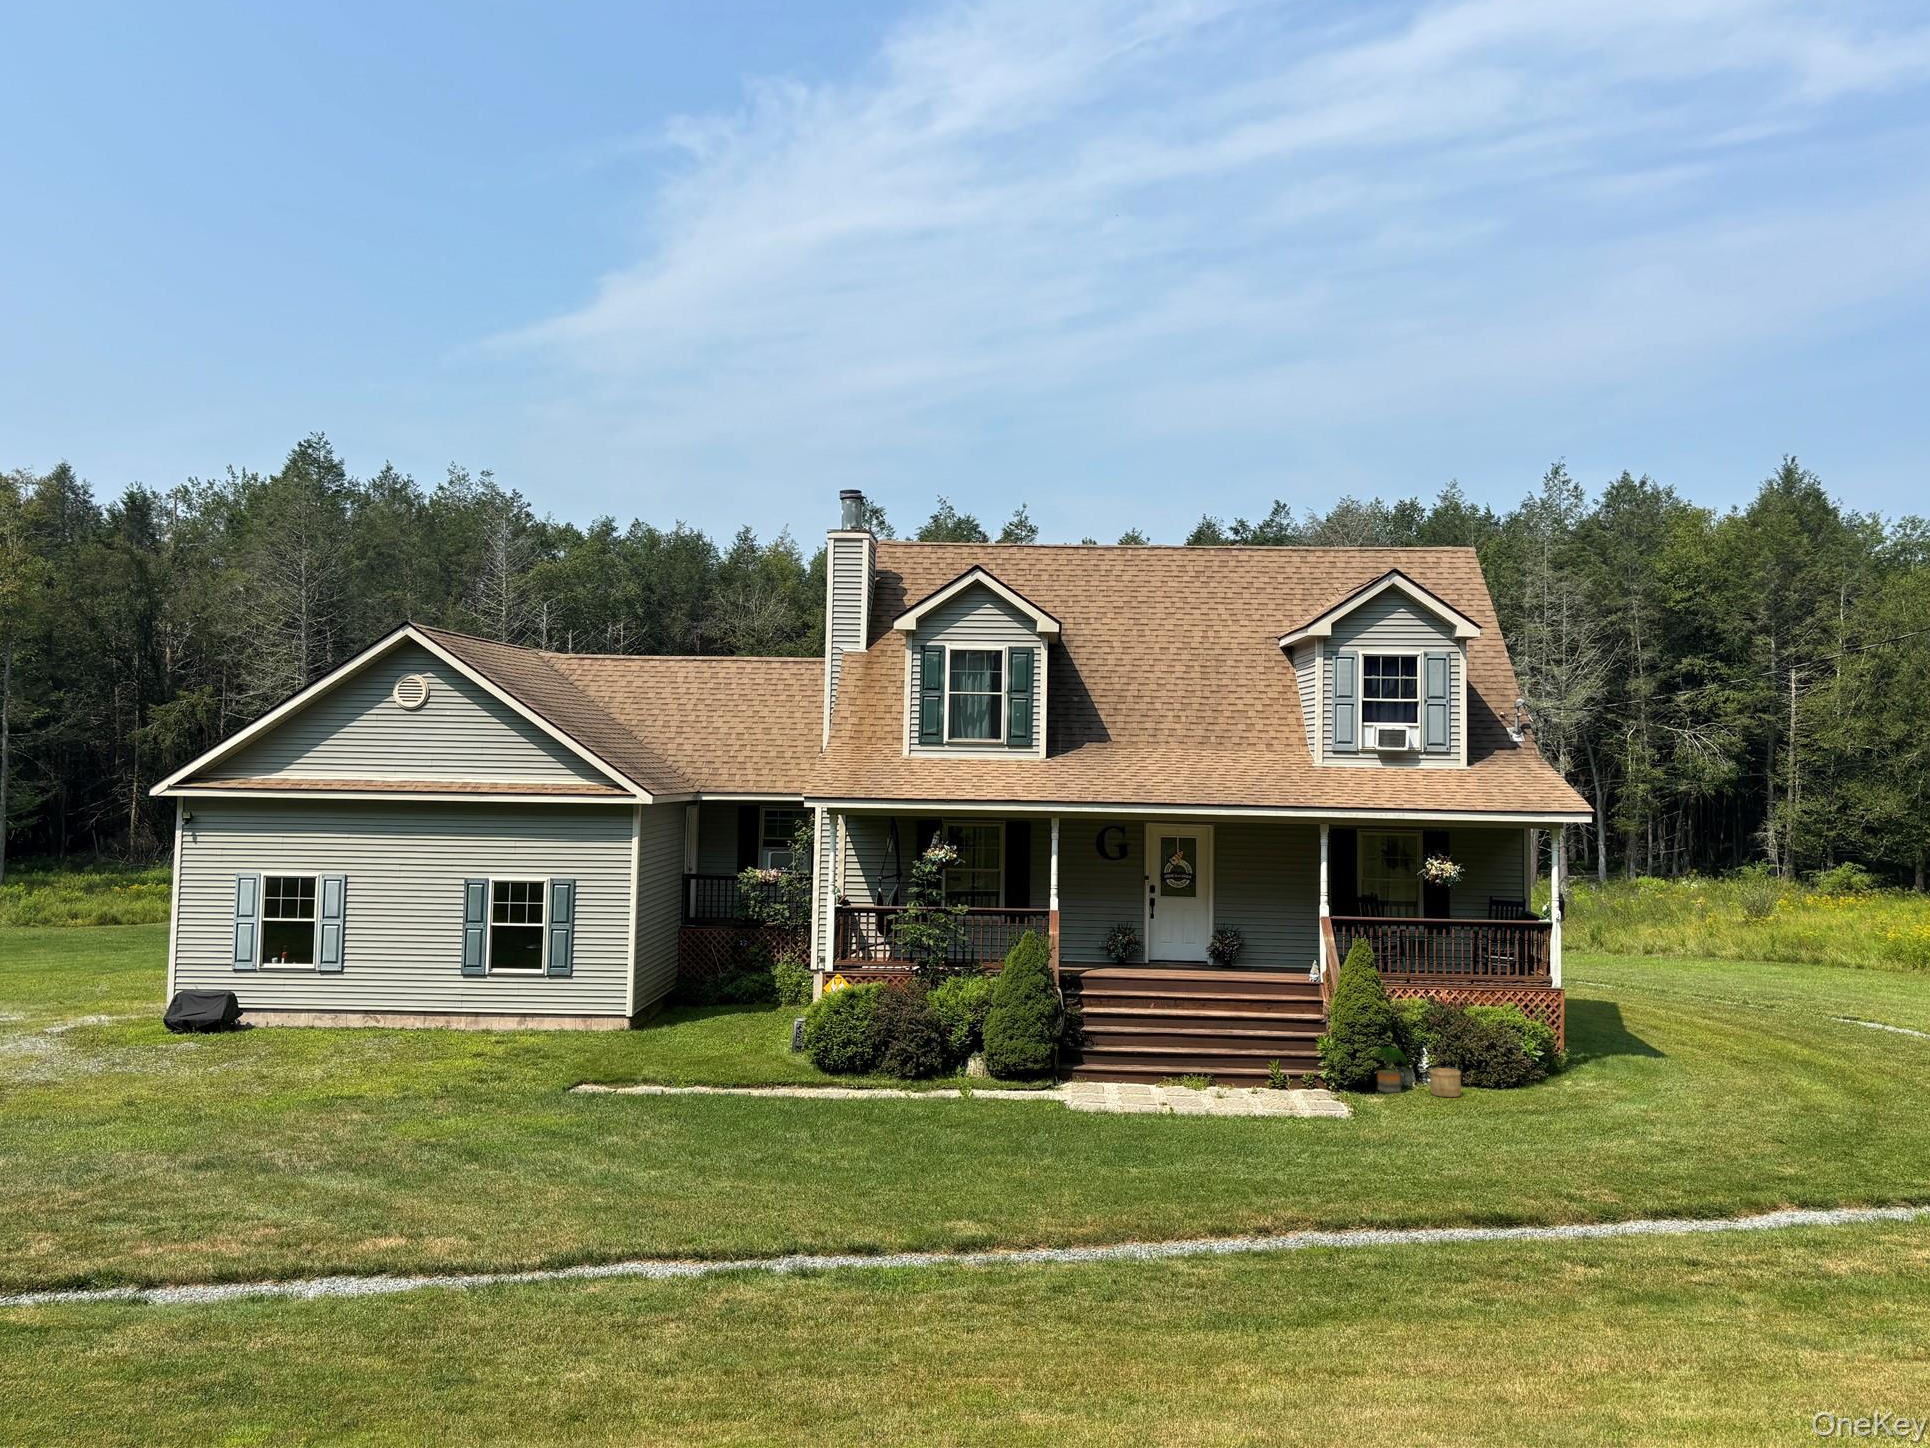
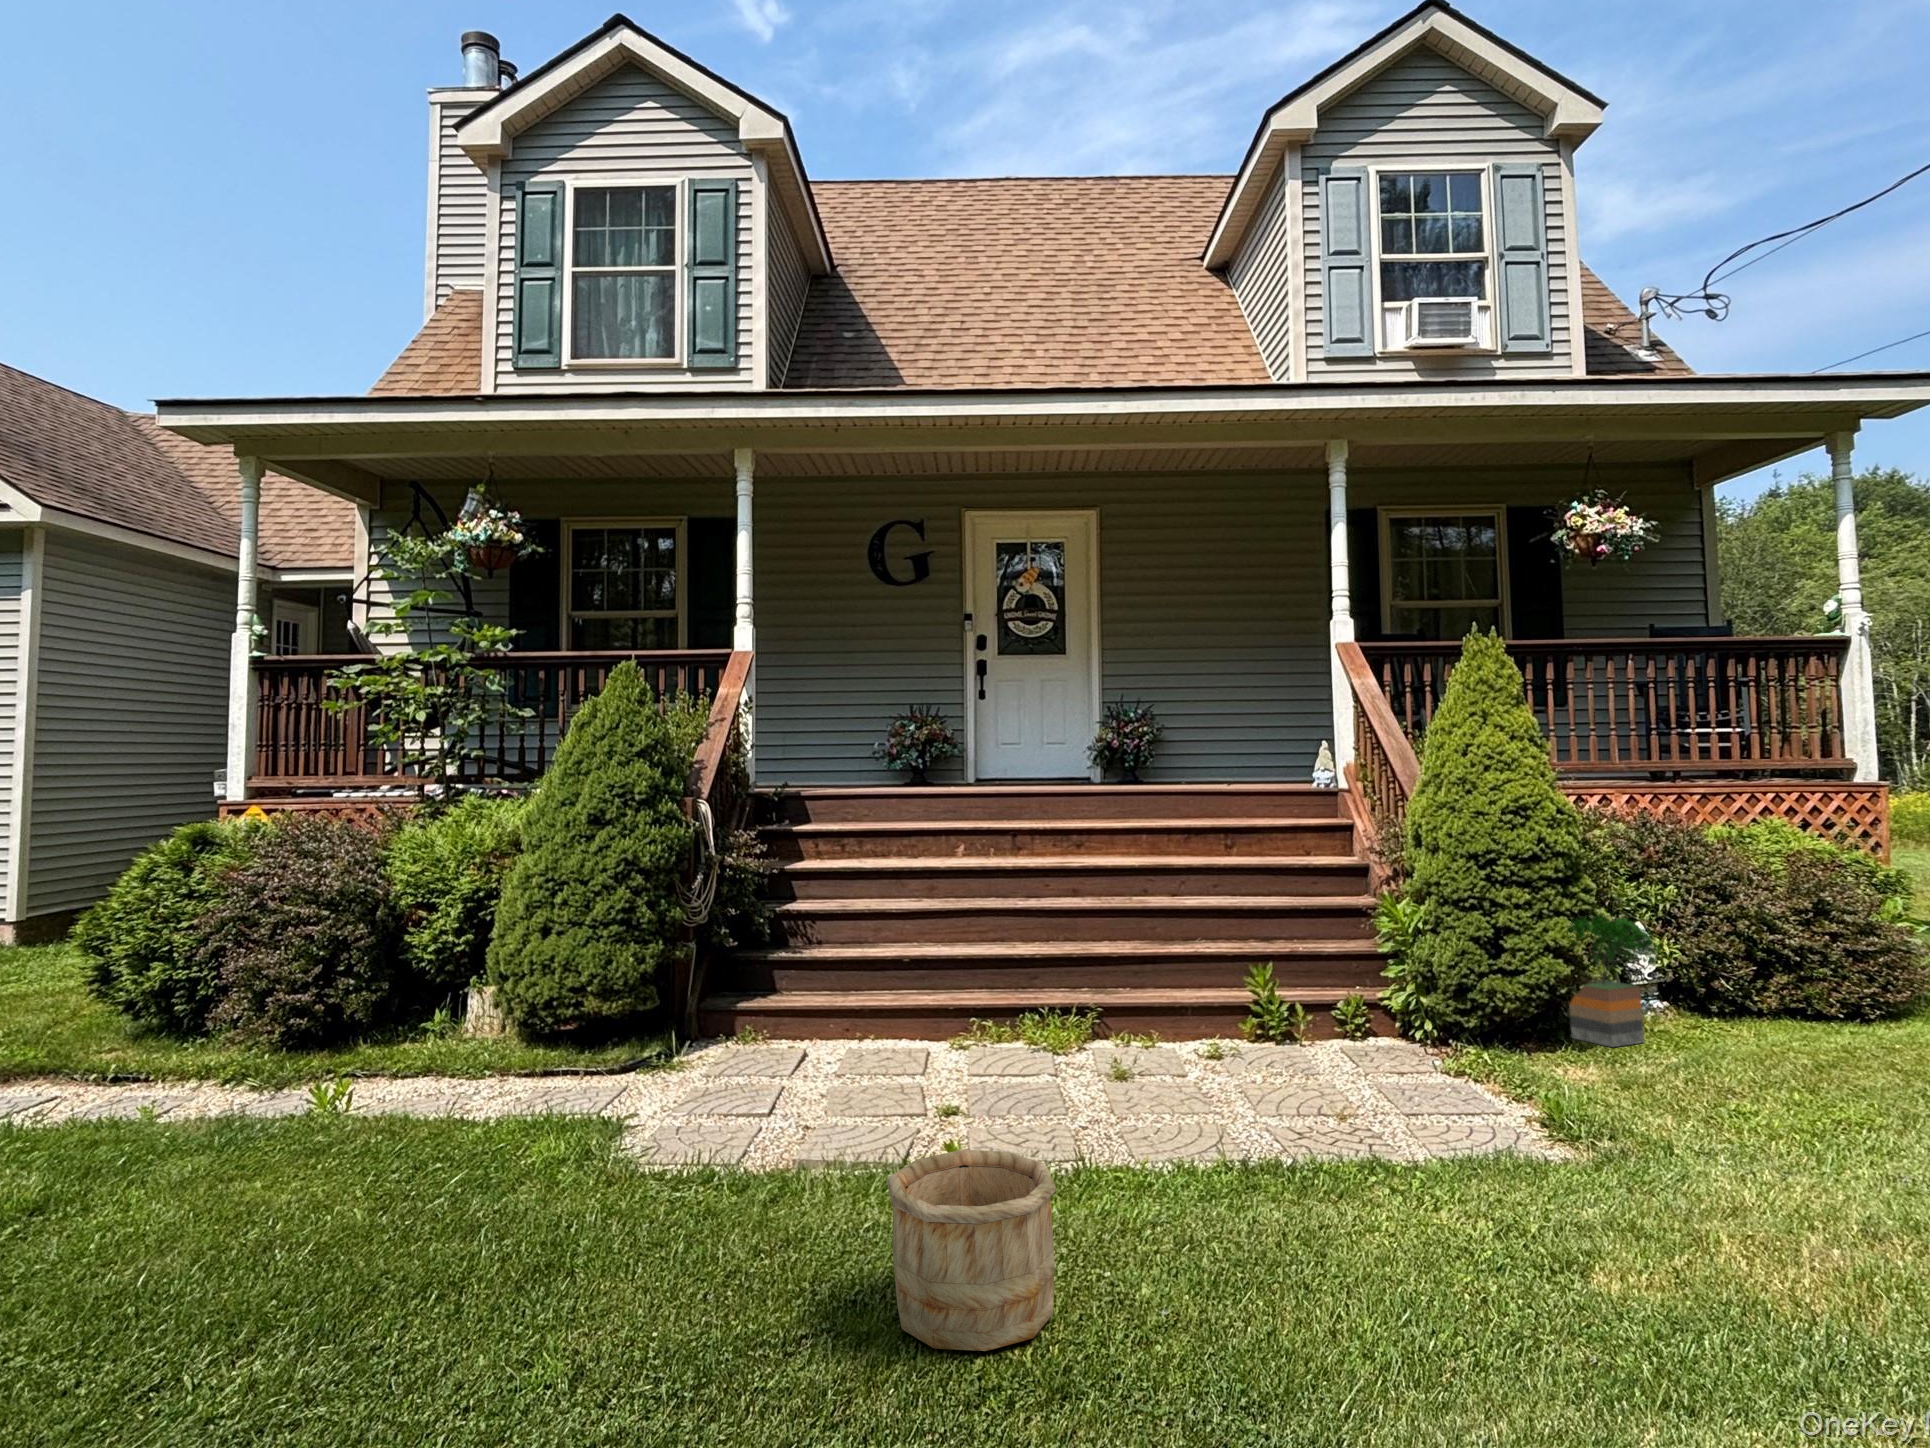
wooden bucket: present [1429,1068,1461,1097] -> present [887,1150,1056,1351]

